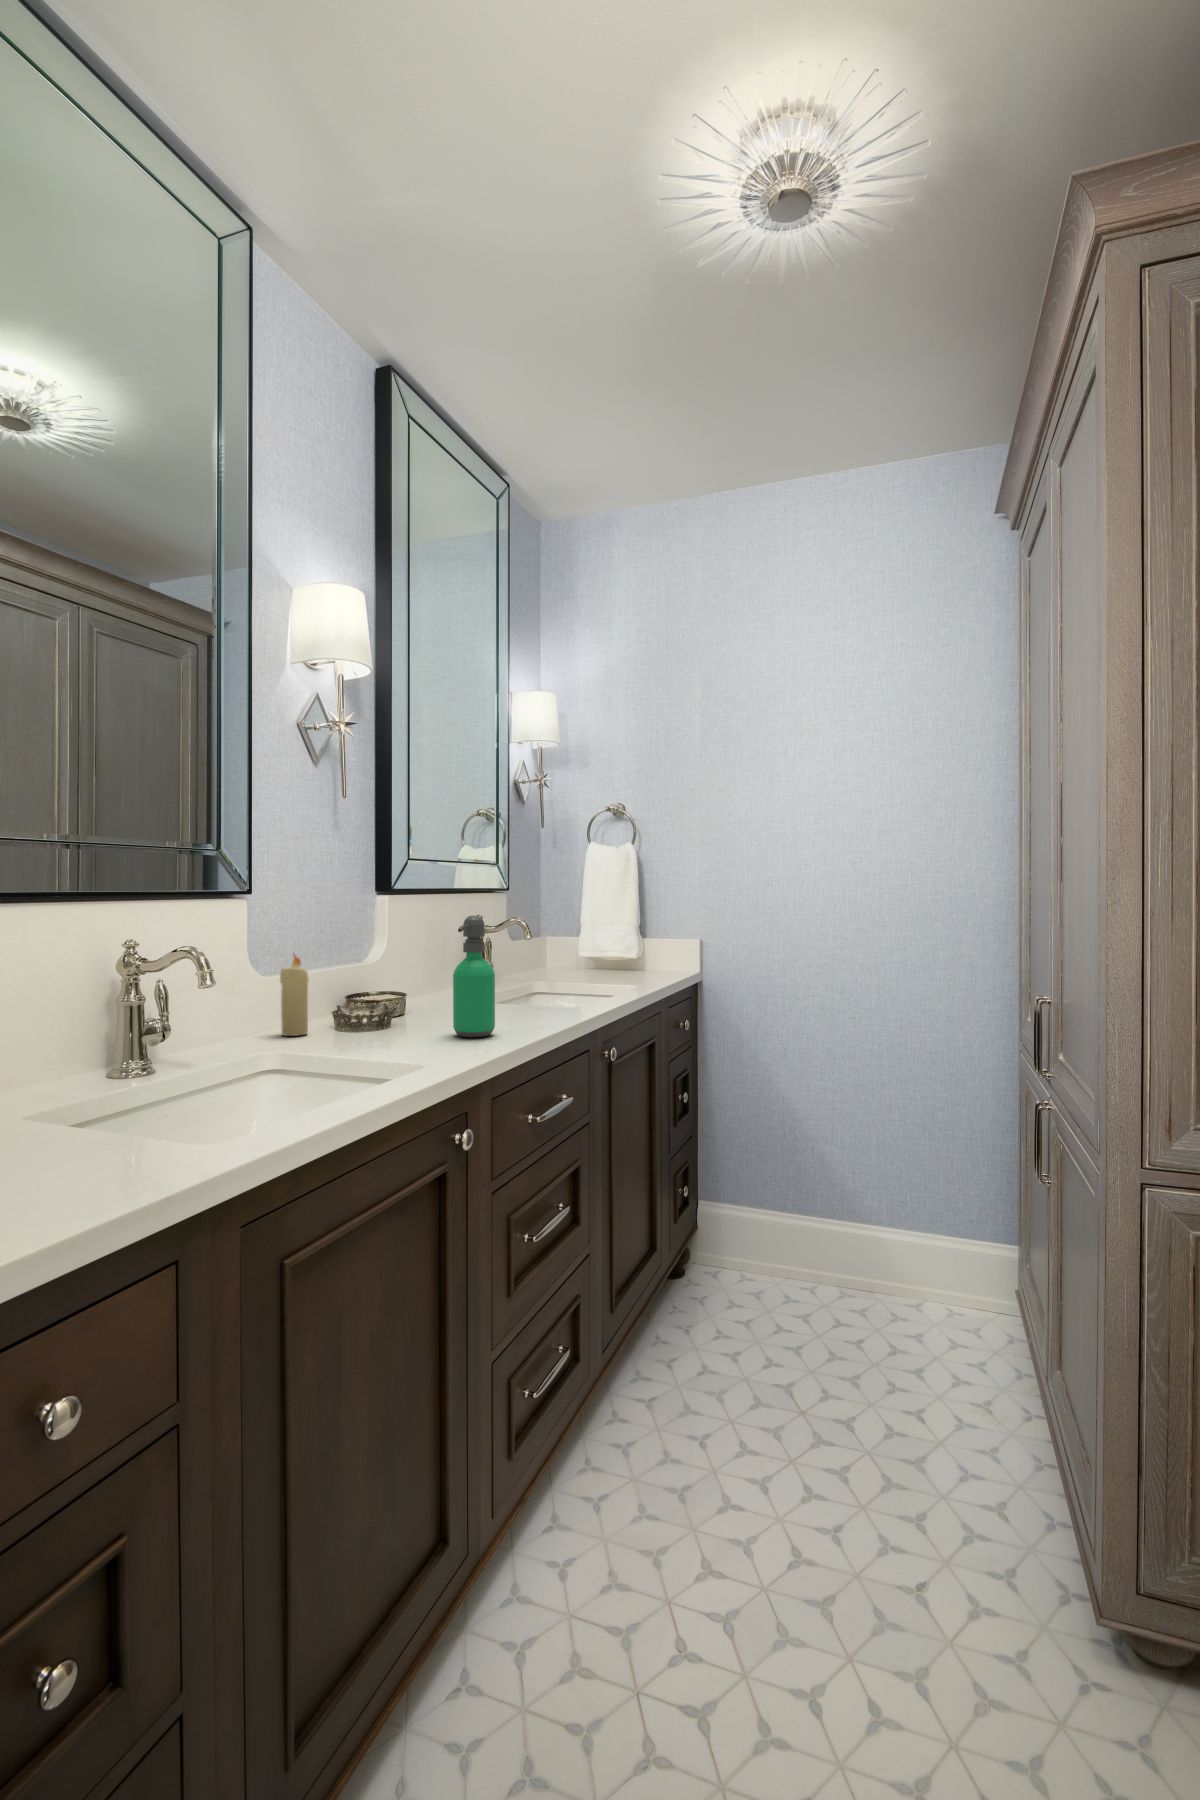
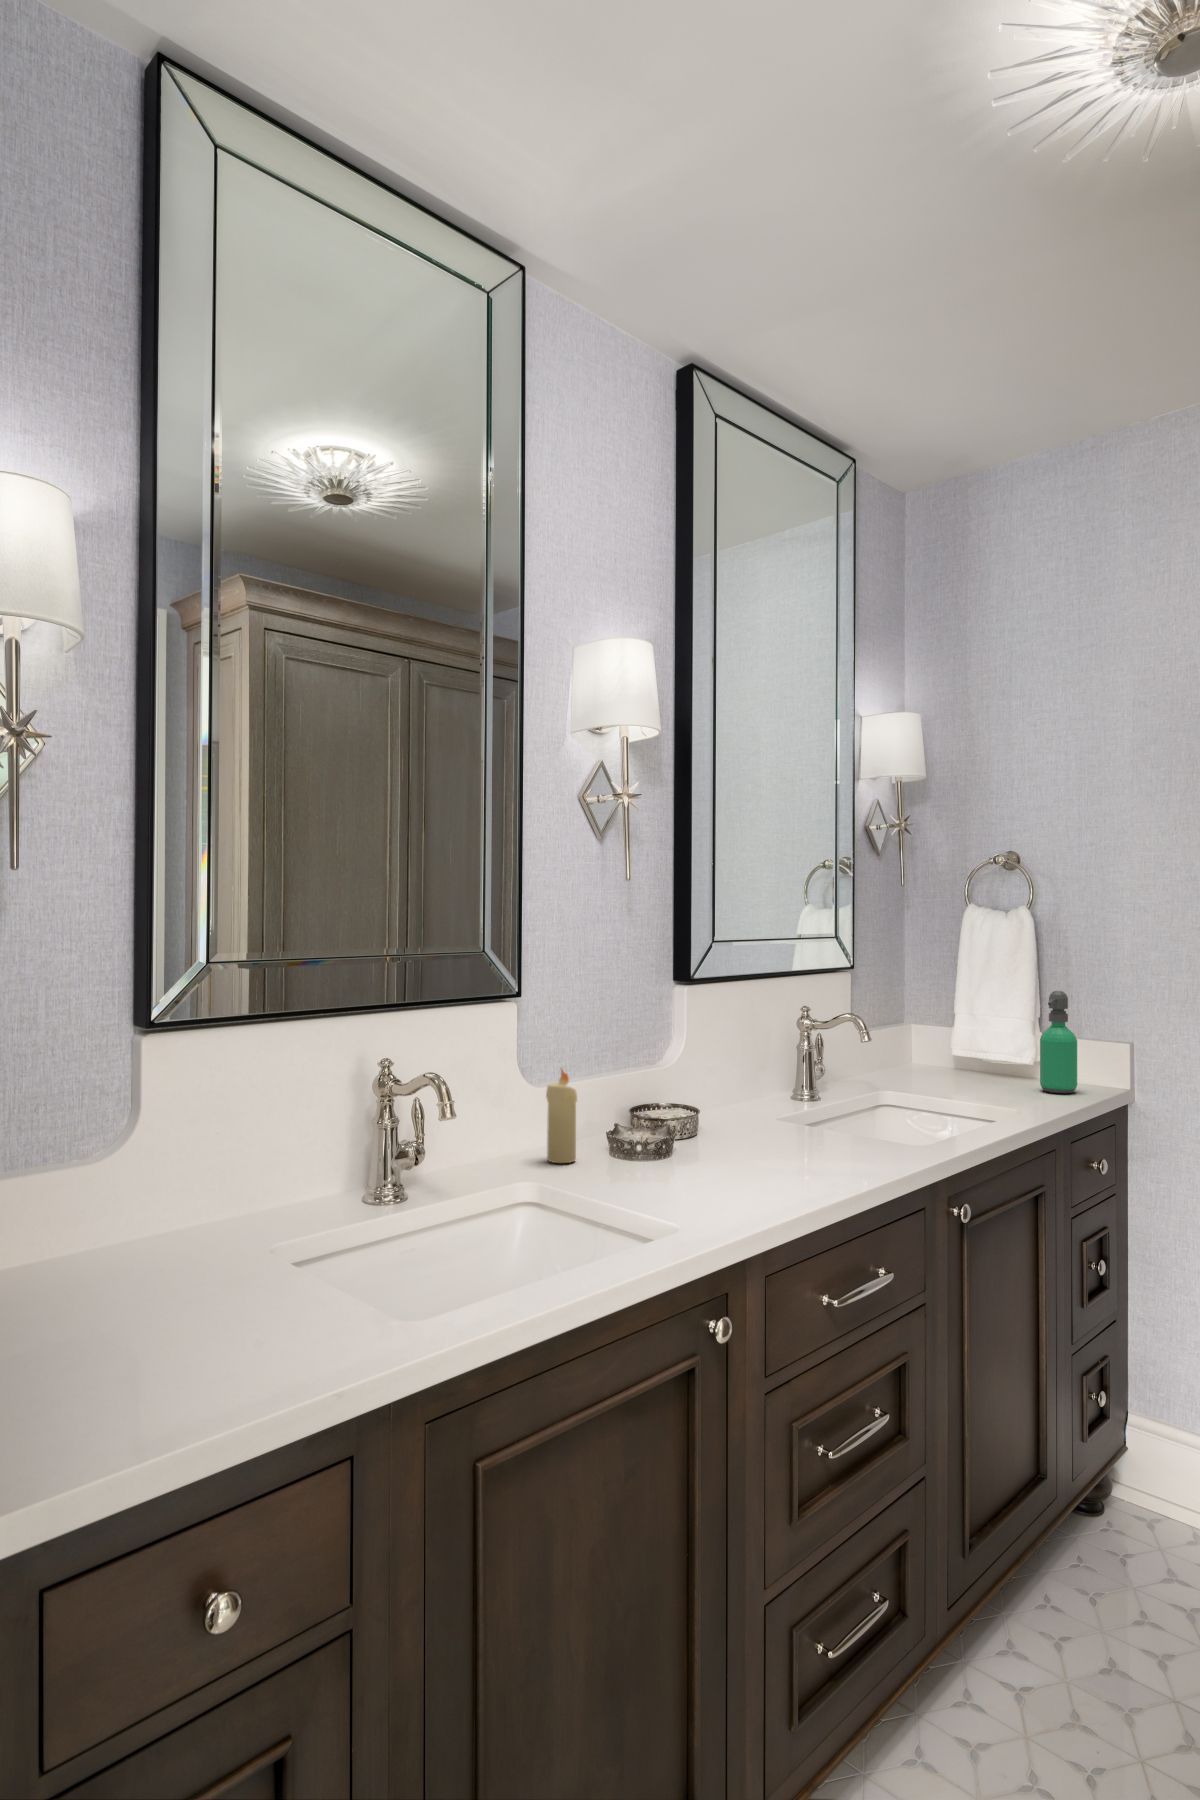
soap dispenser: present [453,916,495,1037] -> present [1040,991,1077,1093]

